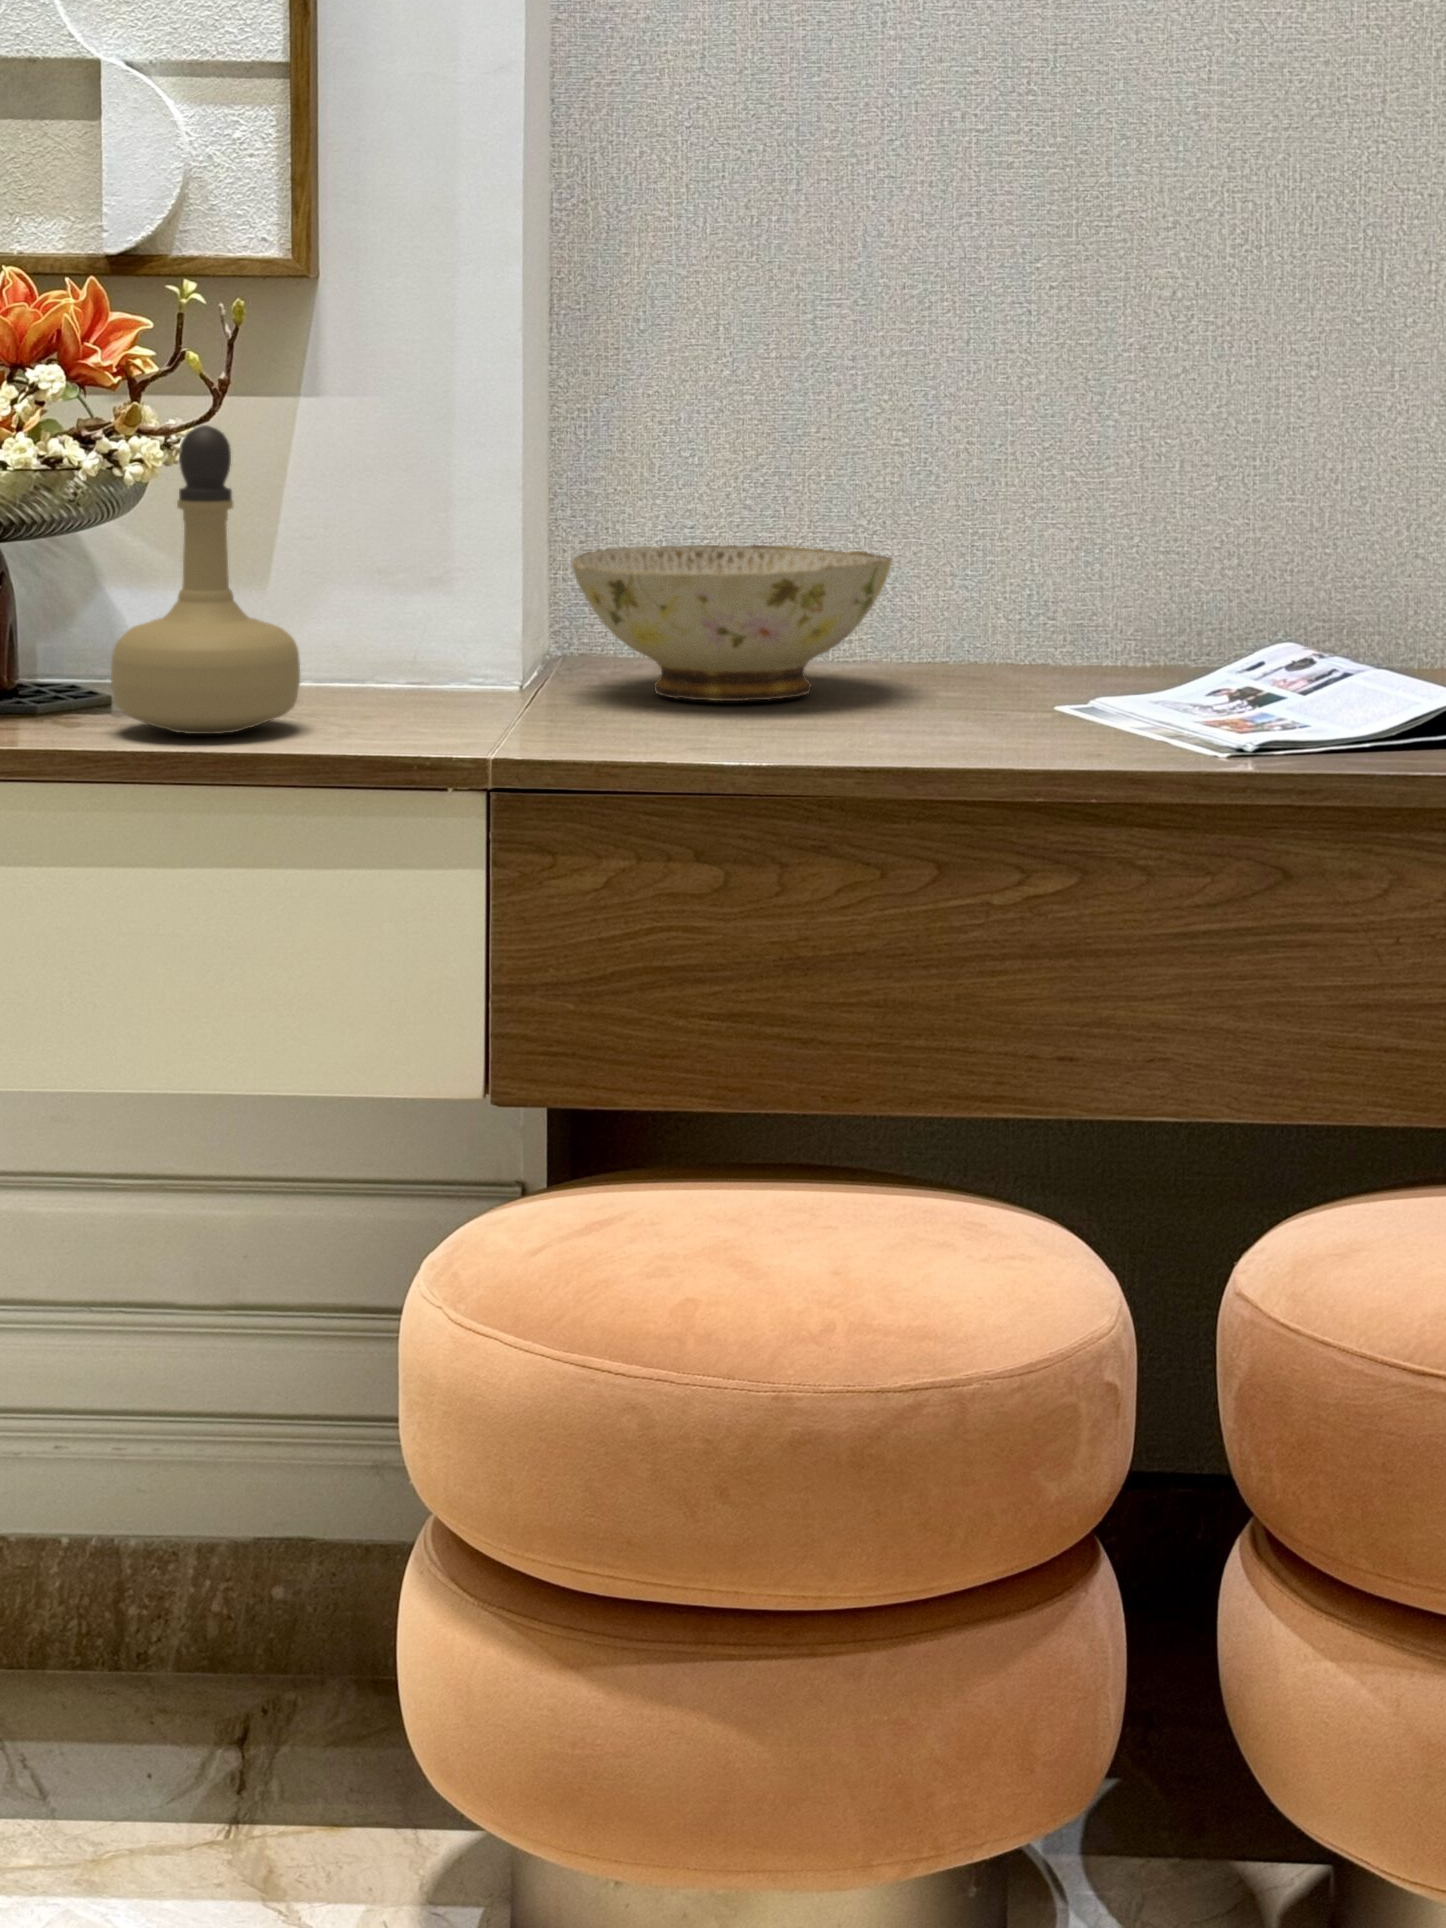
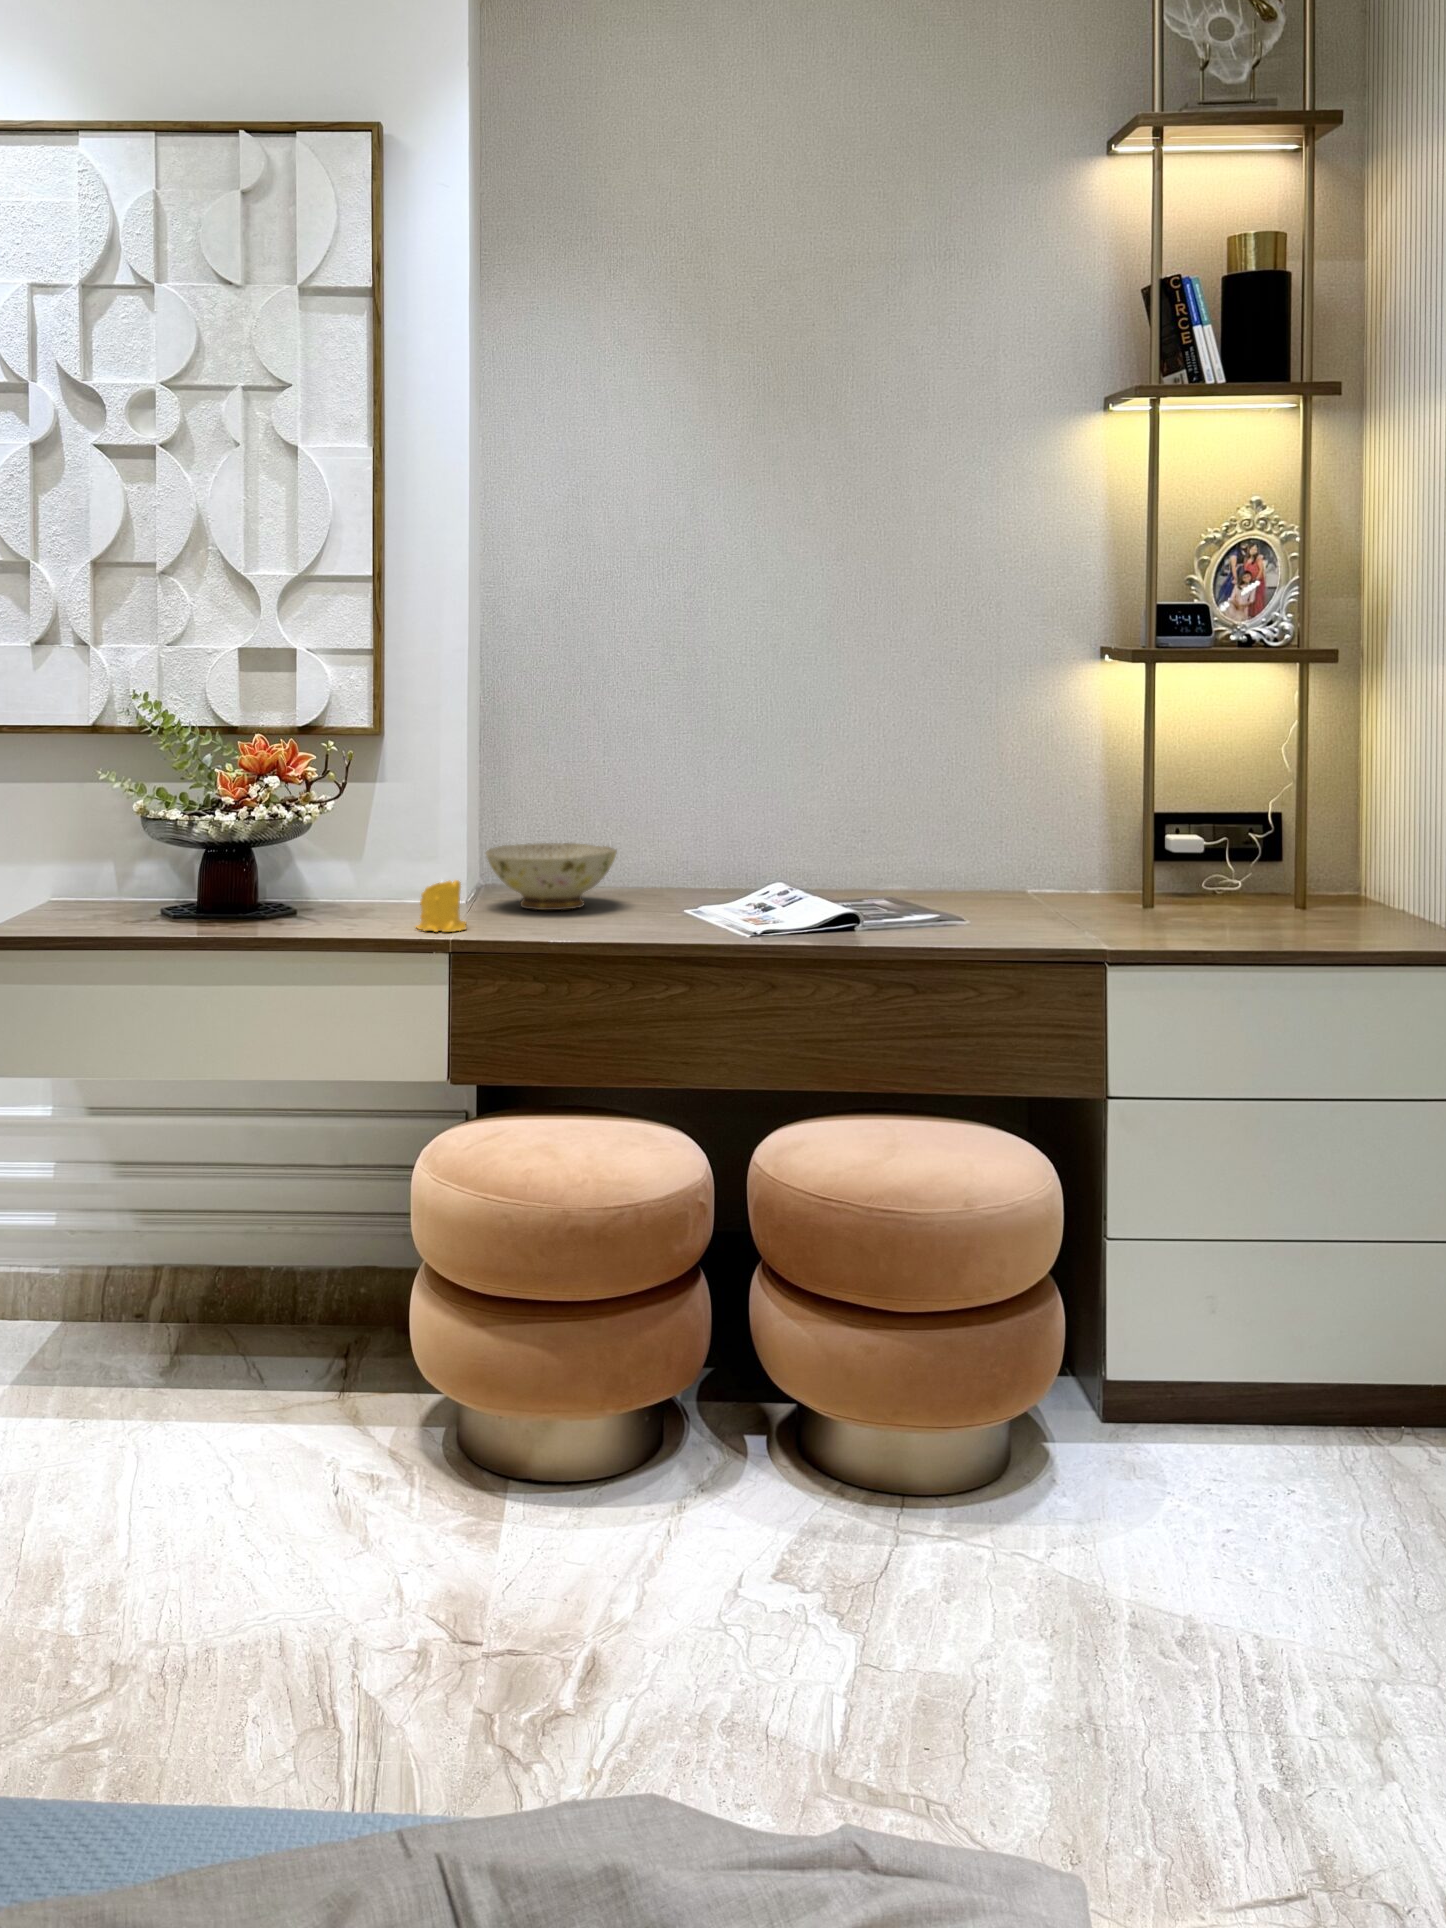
perfume bottle: present [111,425,300,734] -> none [296,801,372,925]
candle: none [412,612,543,750] -> present [416,880,466,932]

